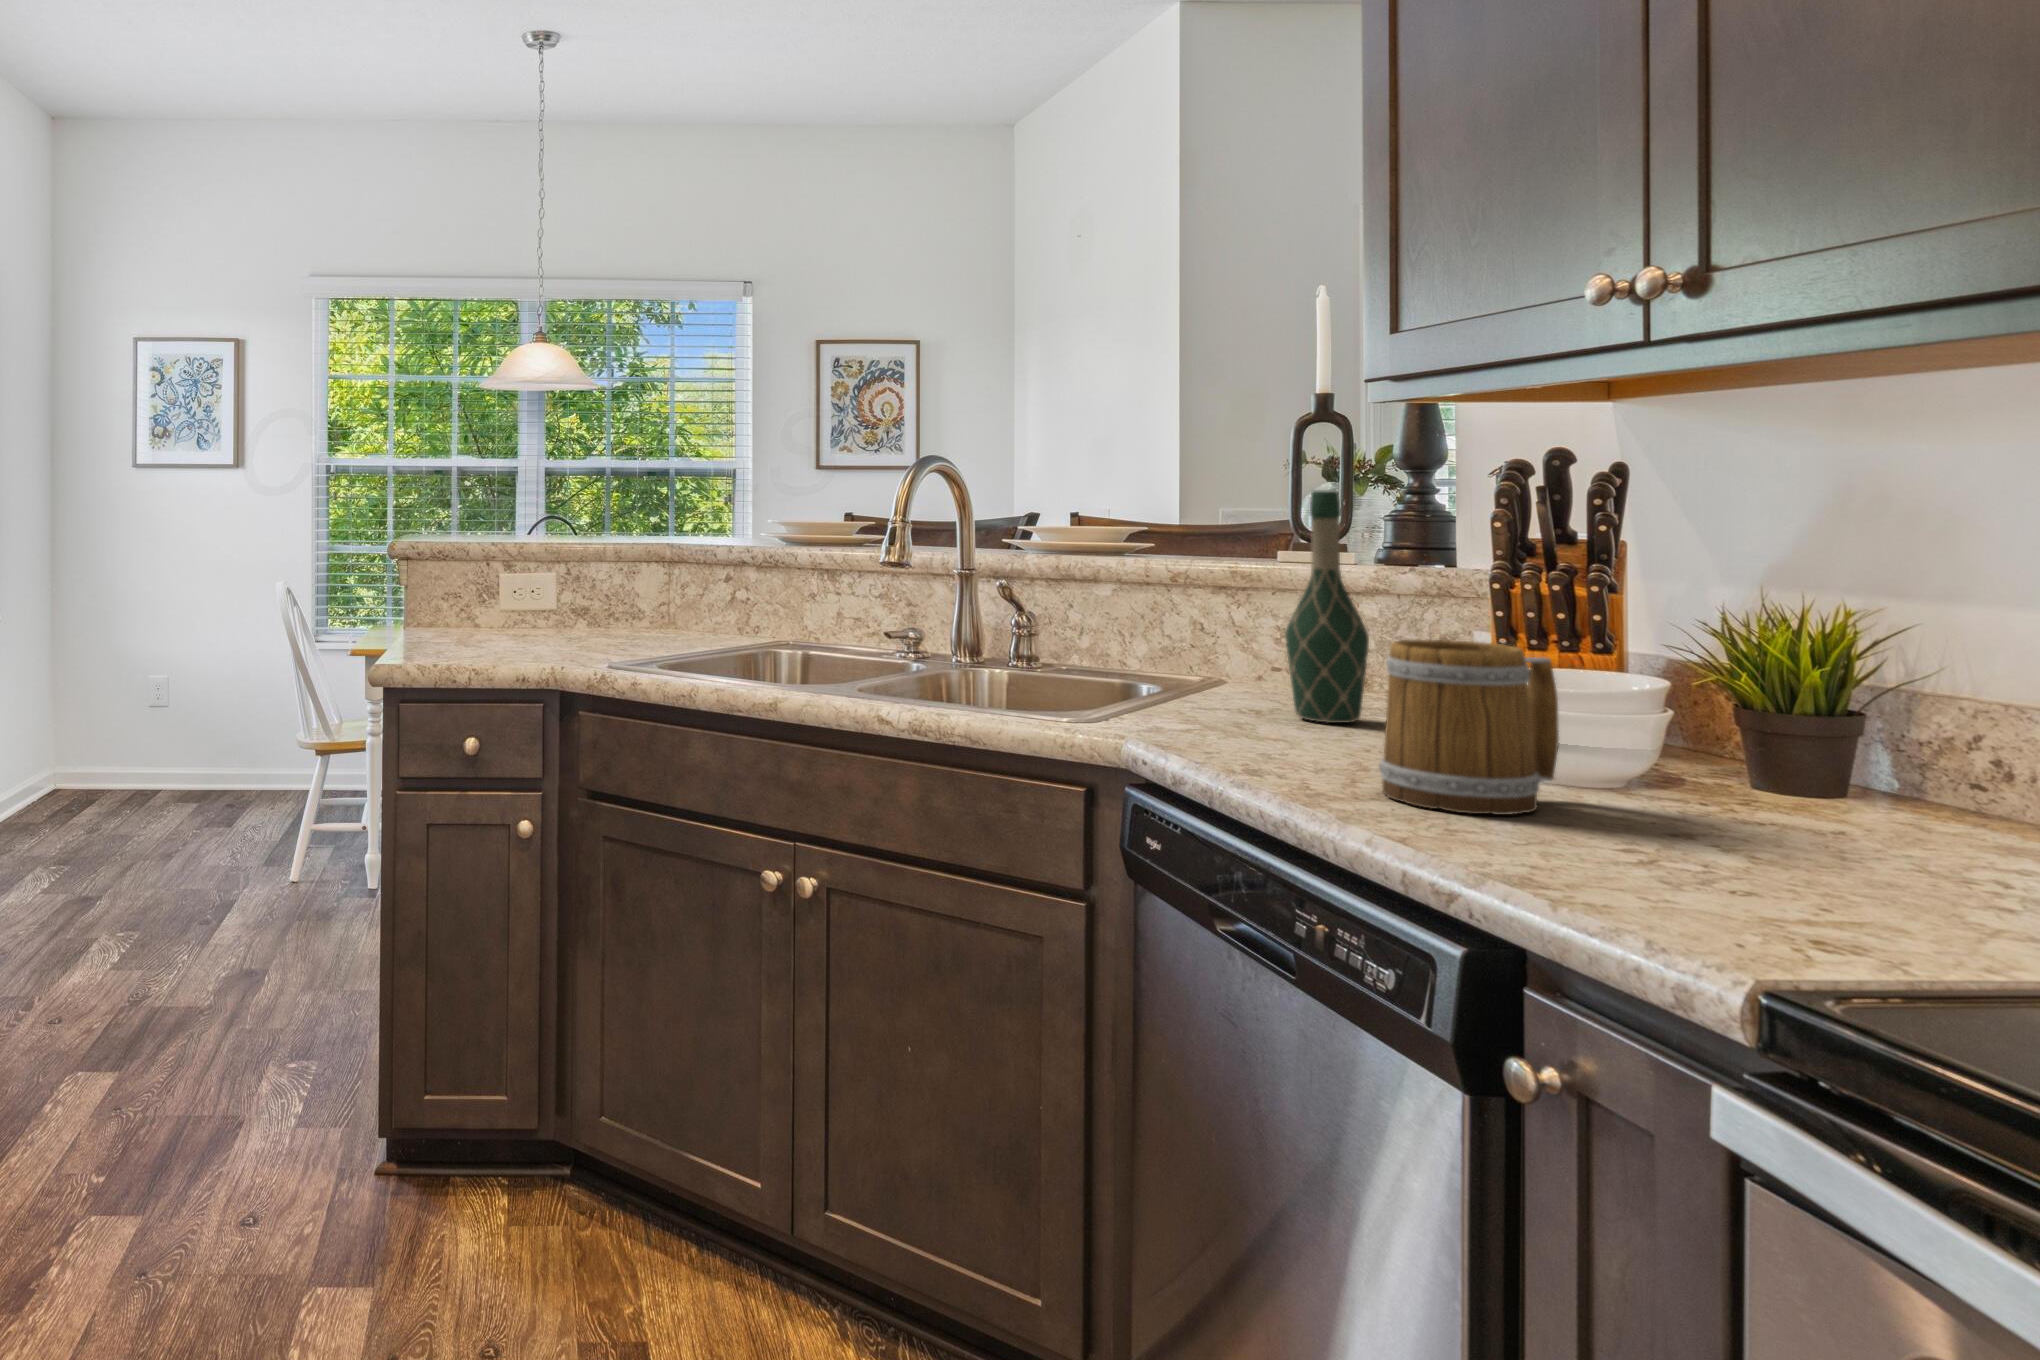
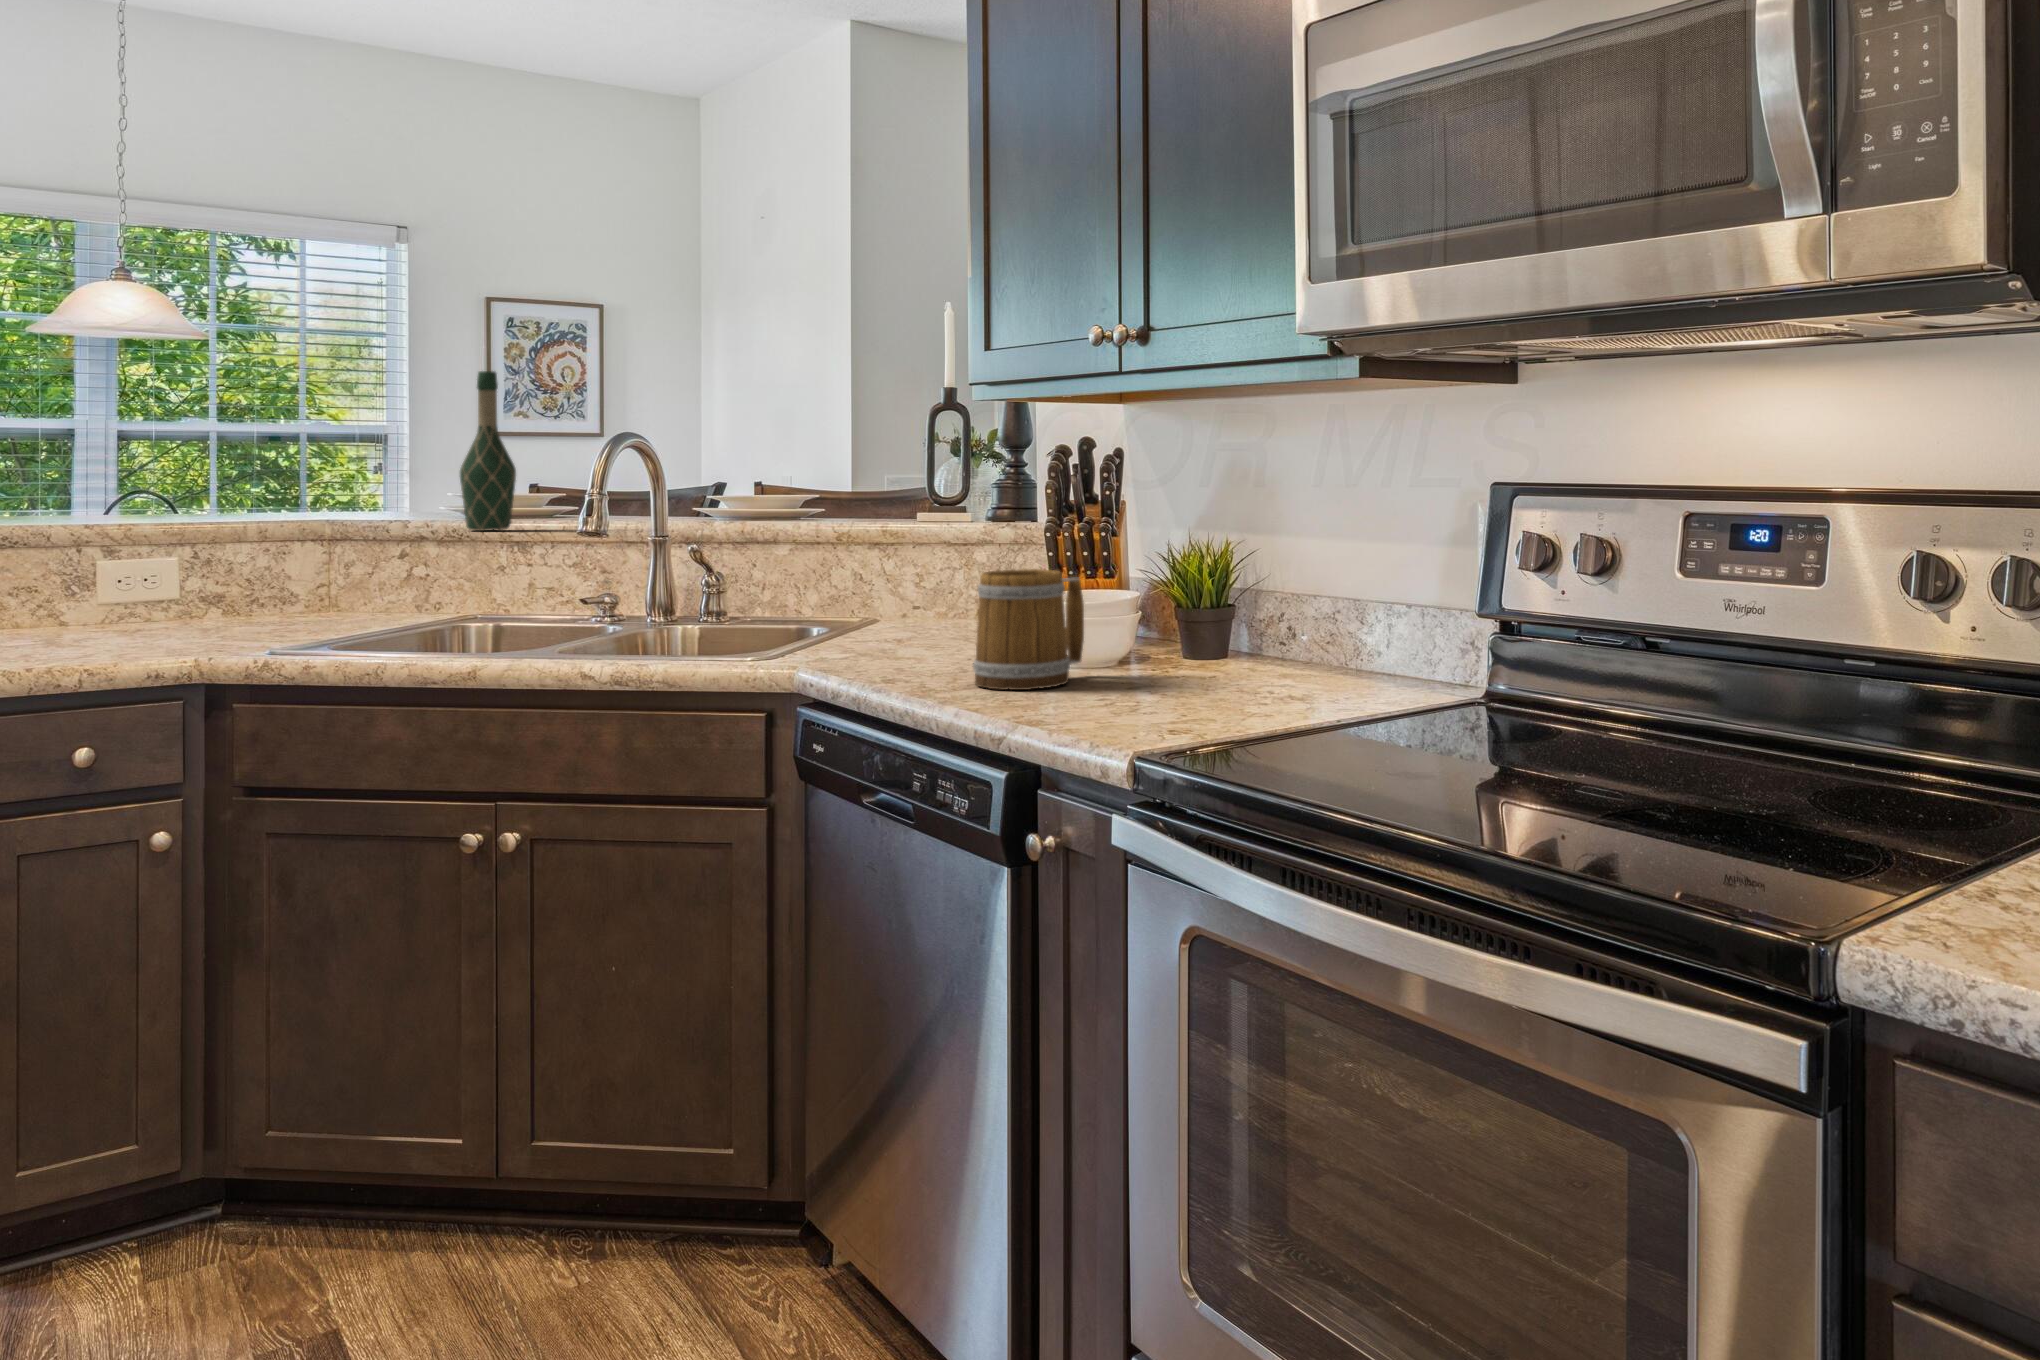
wine bottle: present [1285,490,1369,723] -> present [460,371,516,531]

